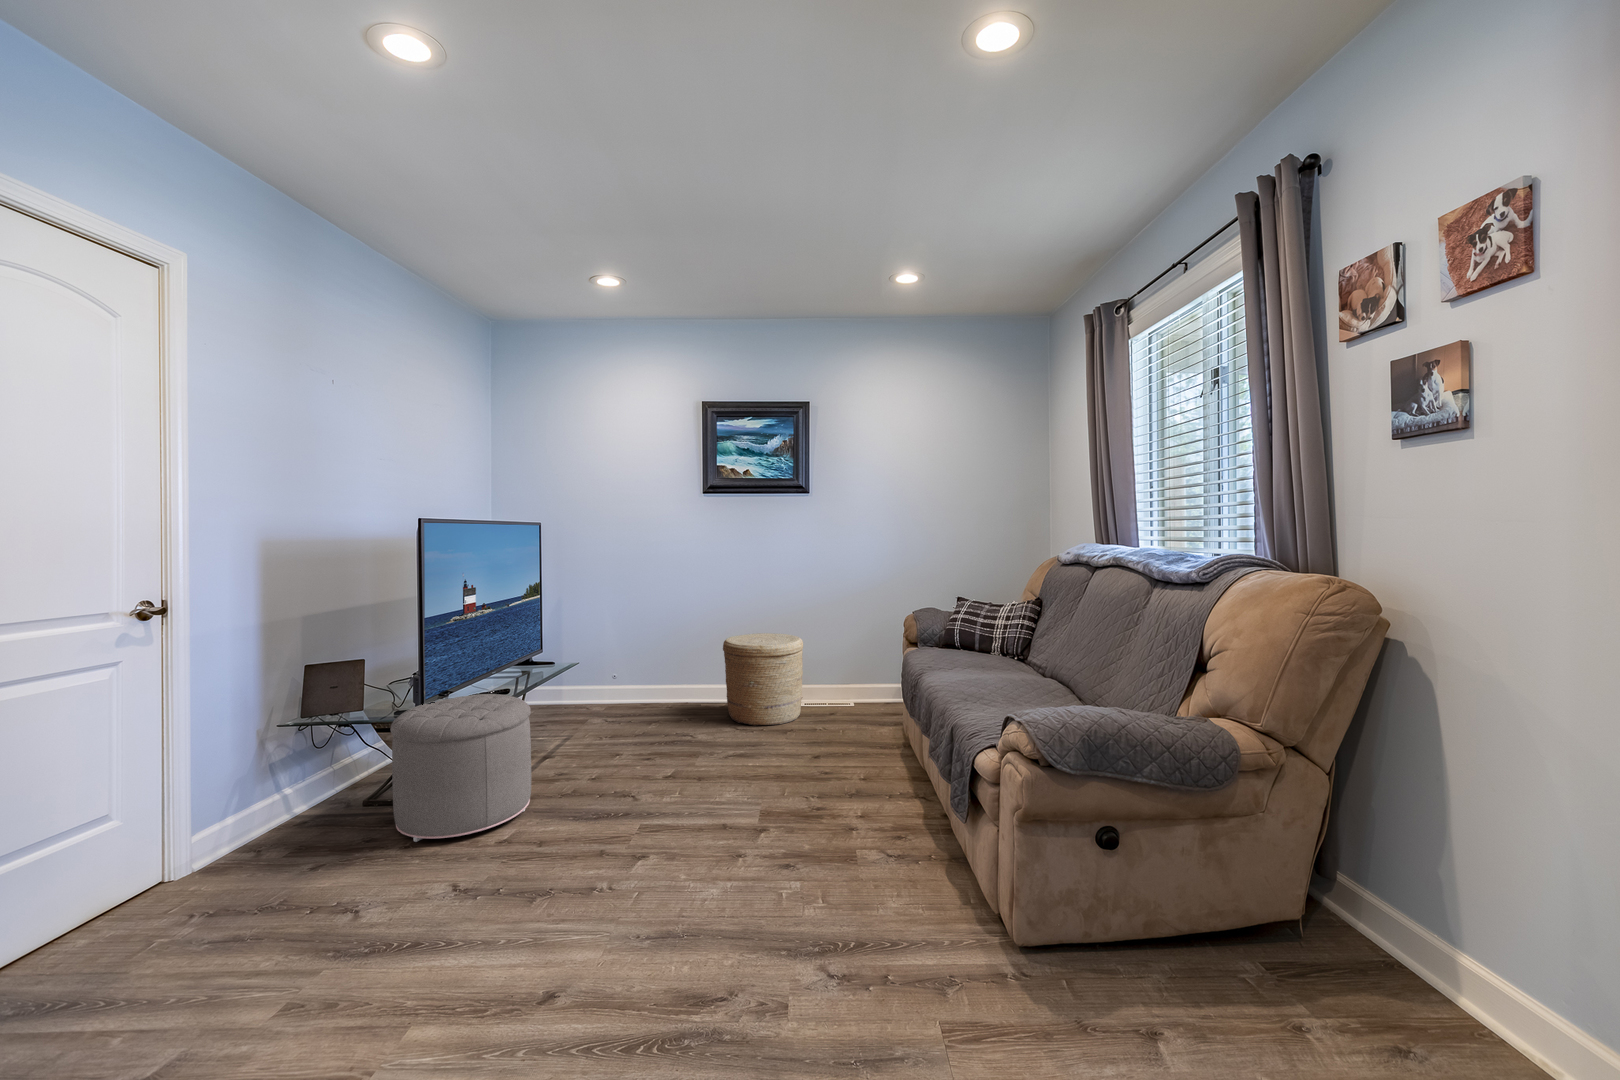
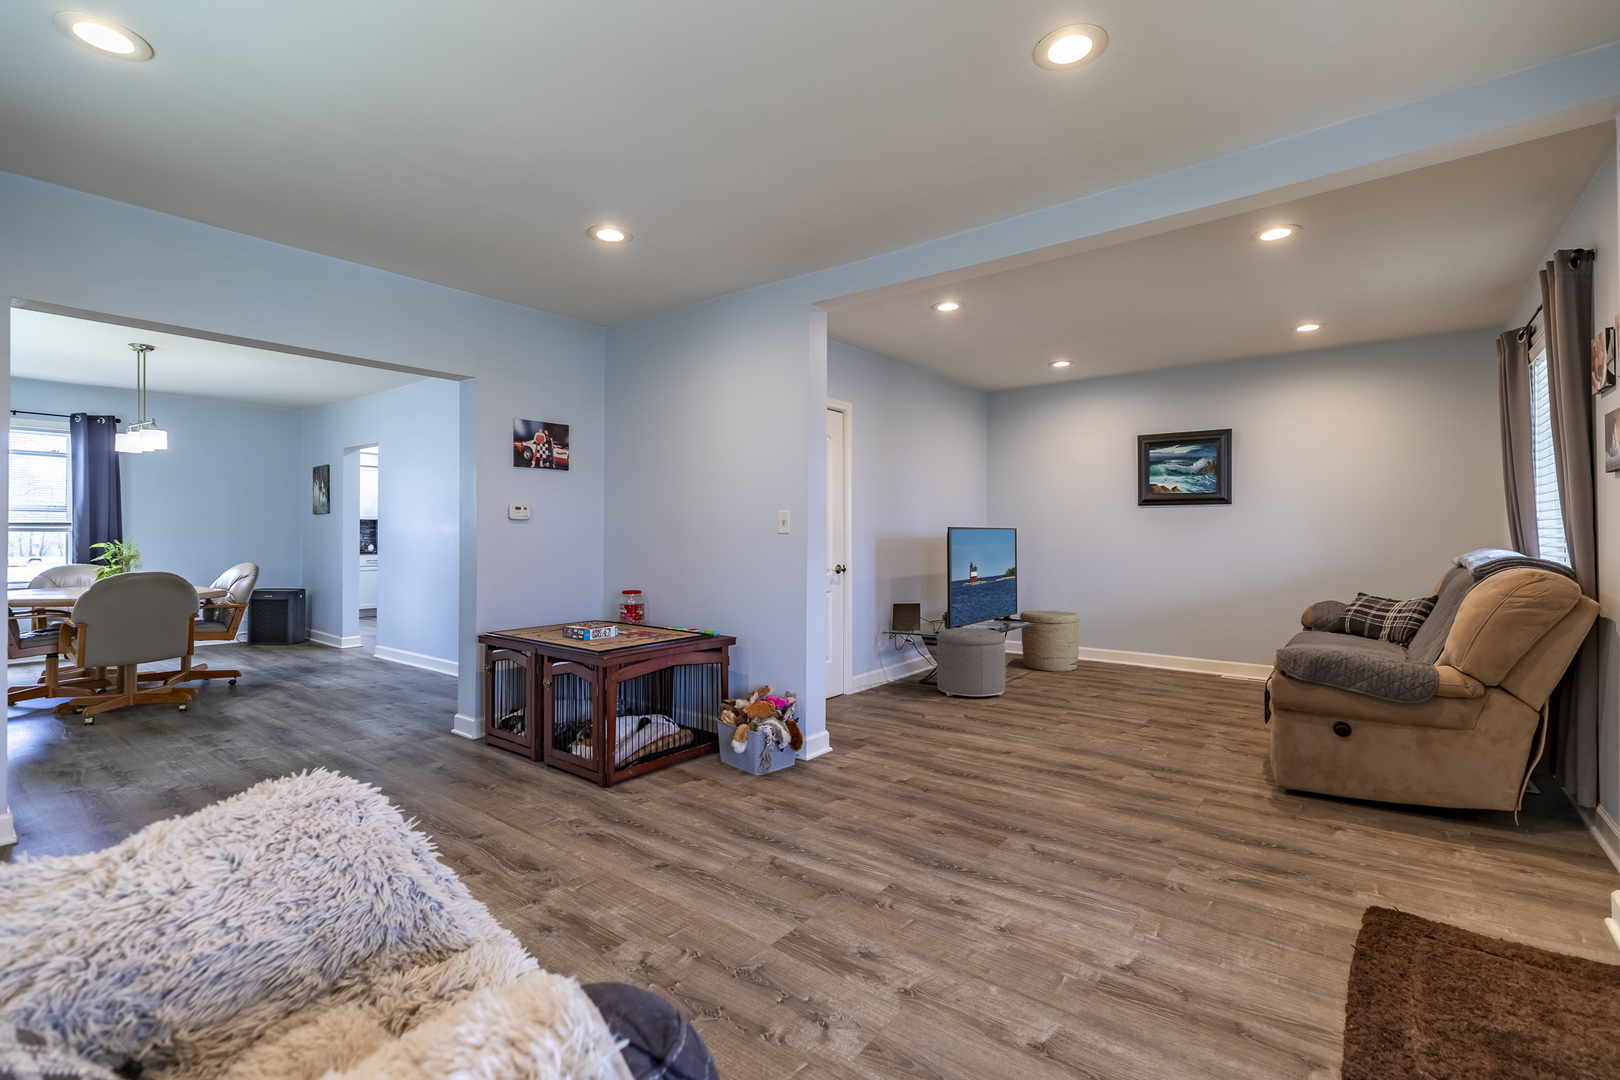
basket: present [723,633,803,726] -> present [1020,611,1080,672]

